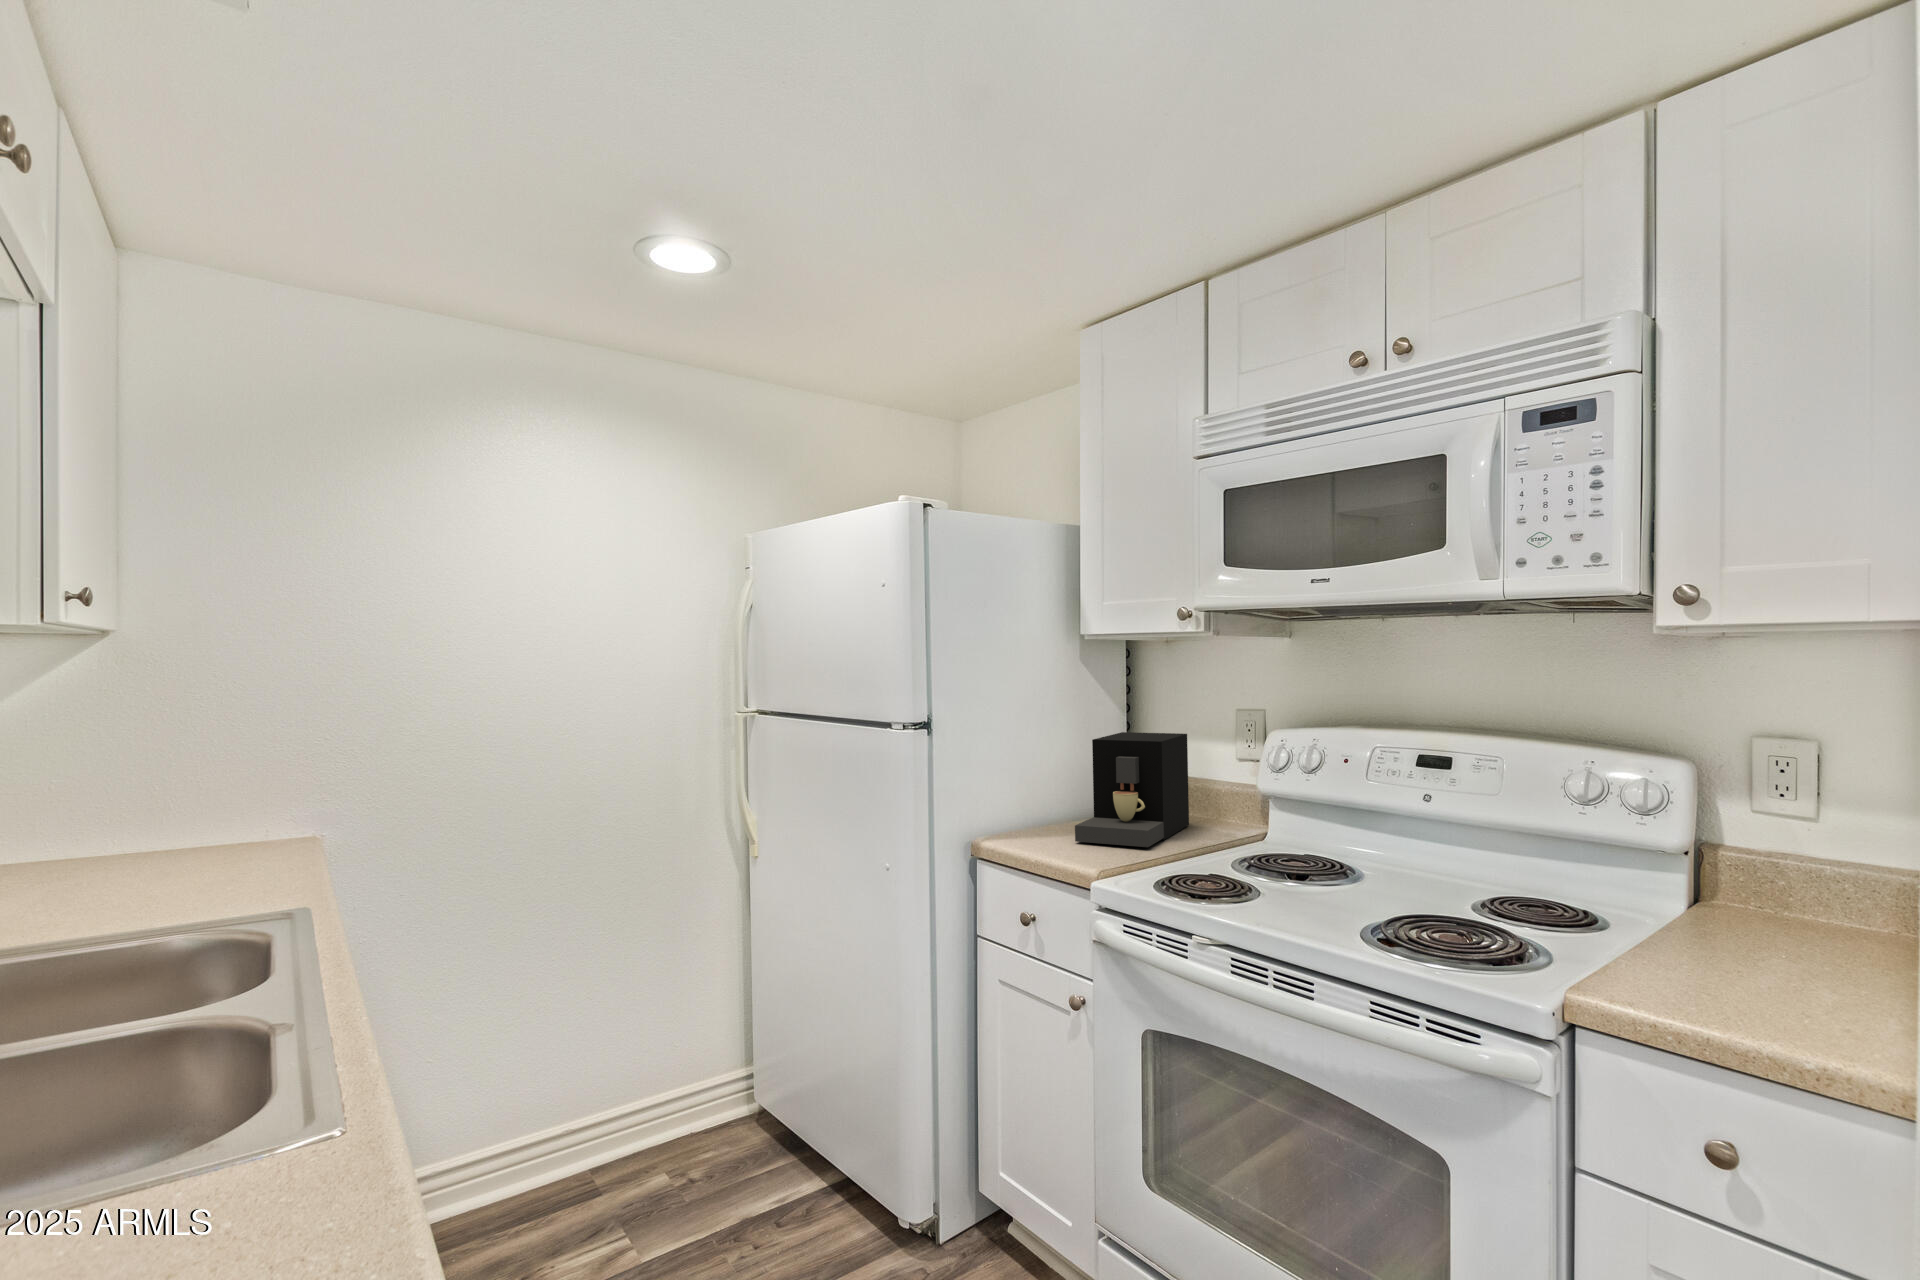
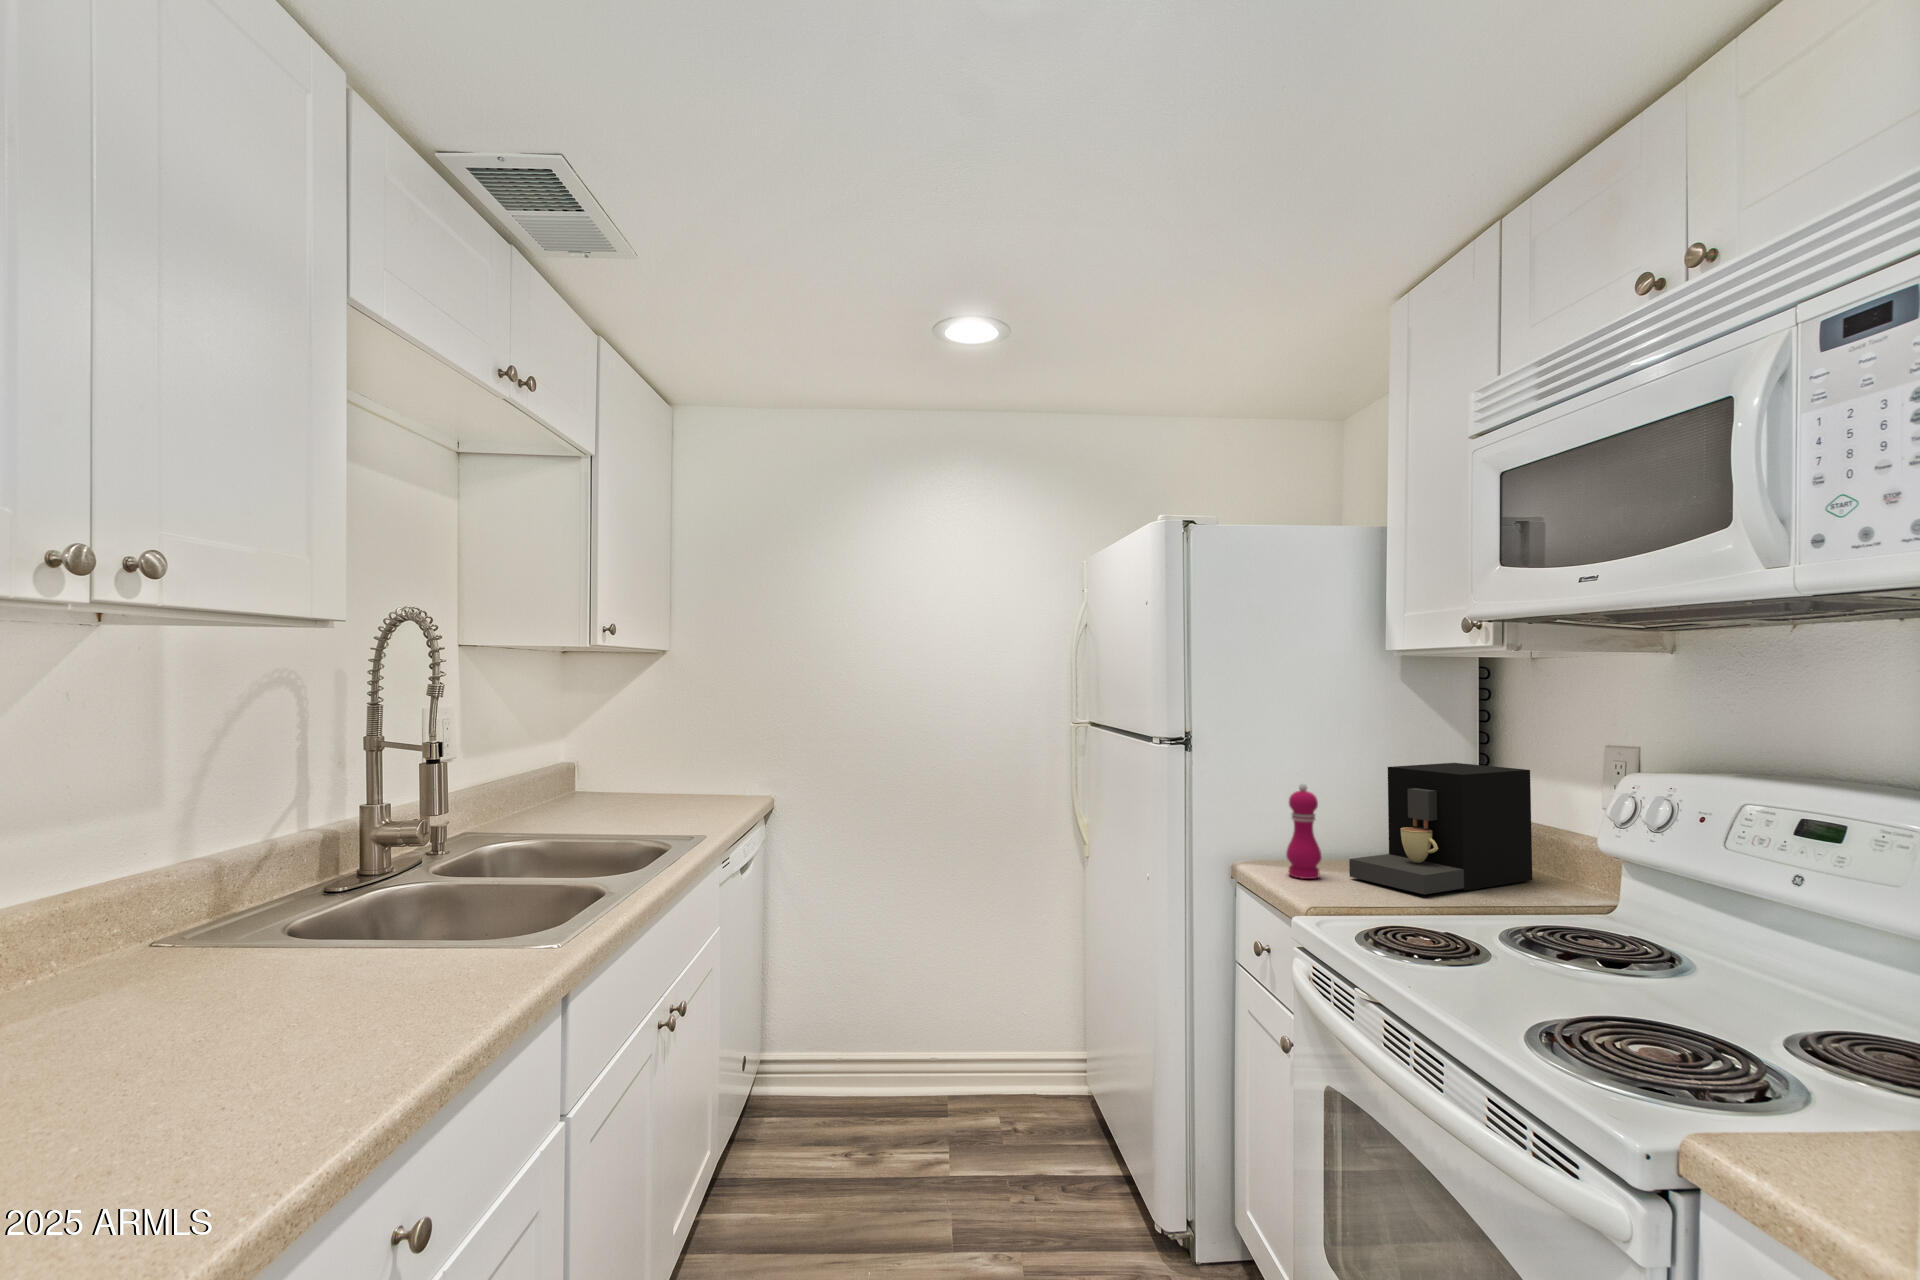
pepper mill: none [1025,761,1056,849] -> present [1286,784,1322,879]

